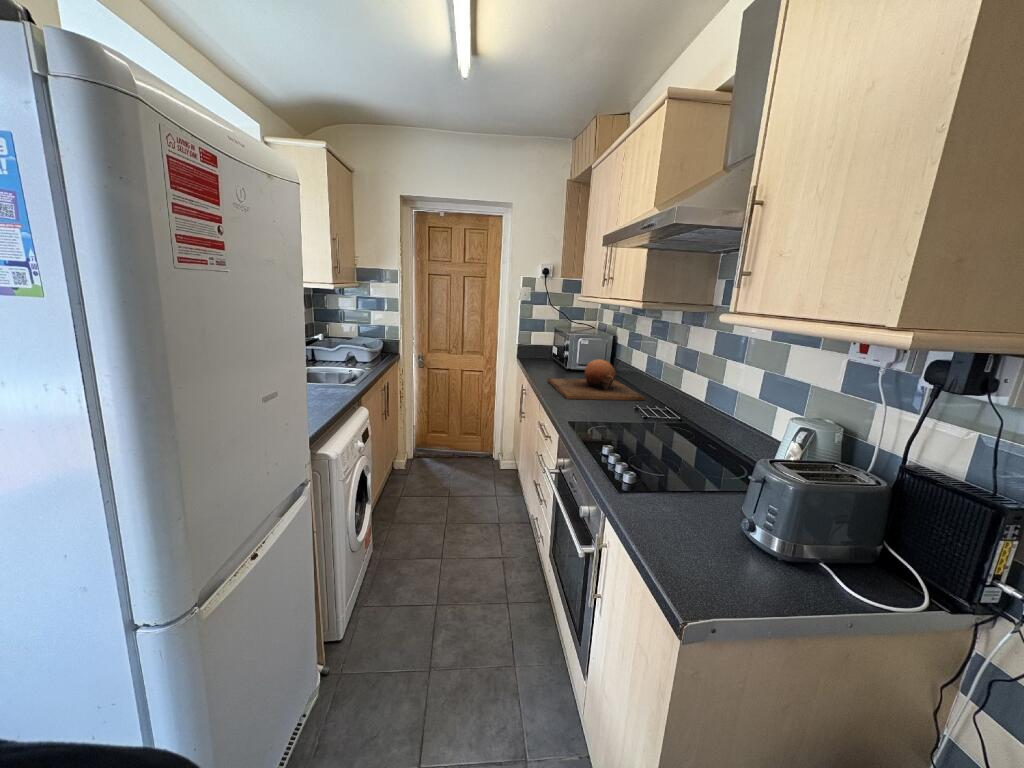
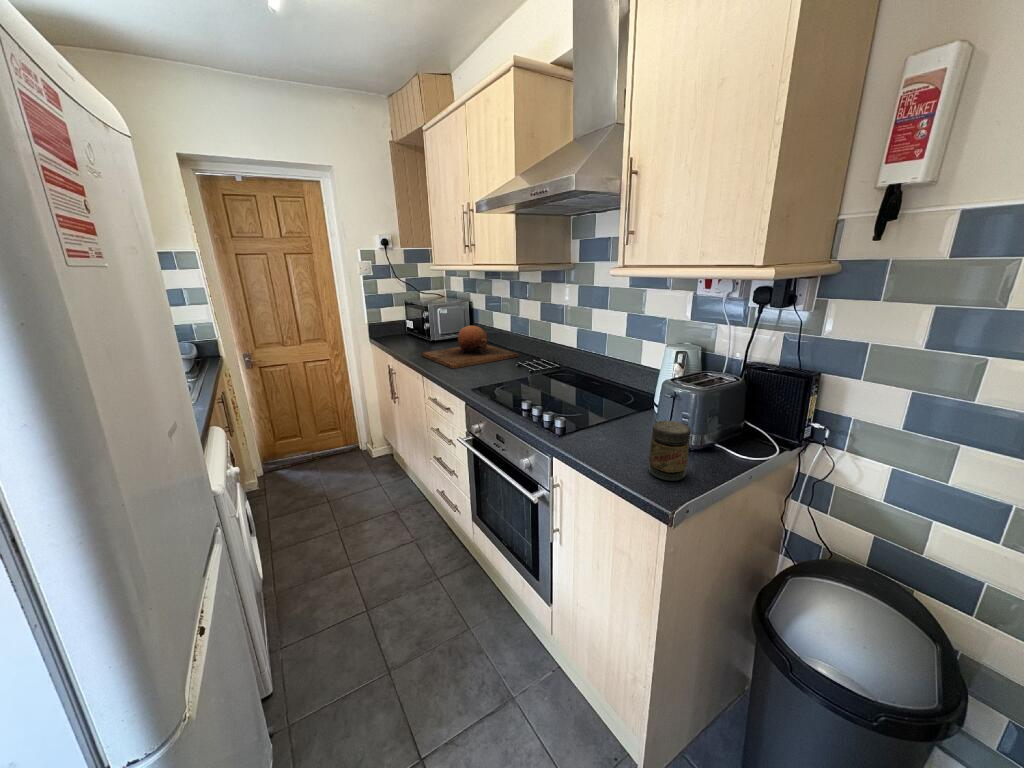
jar: none [695,506,756,589] -> present [649,421,691,481]

